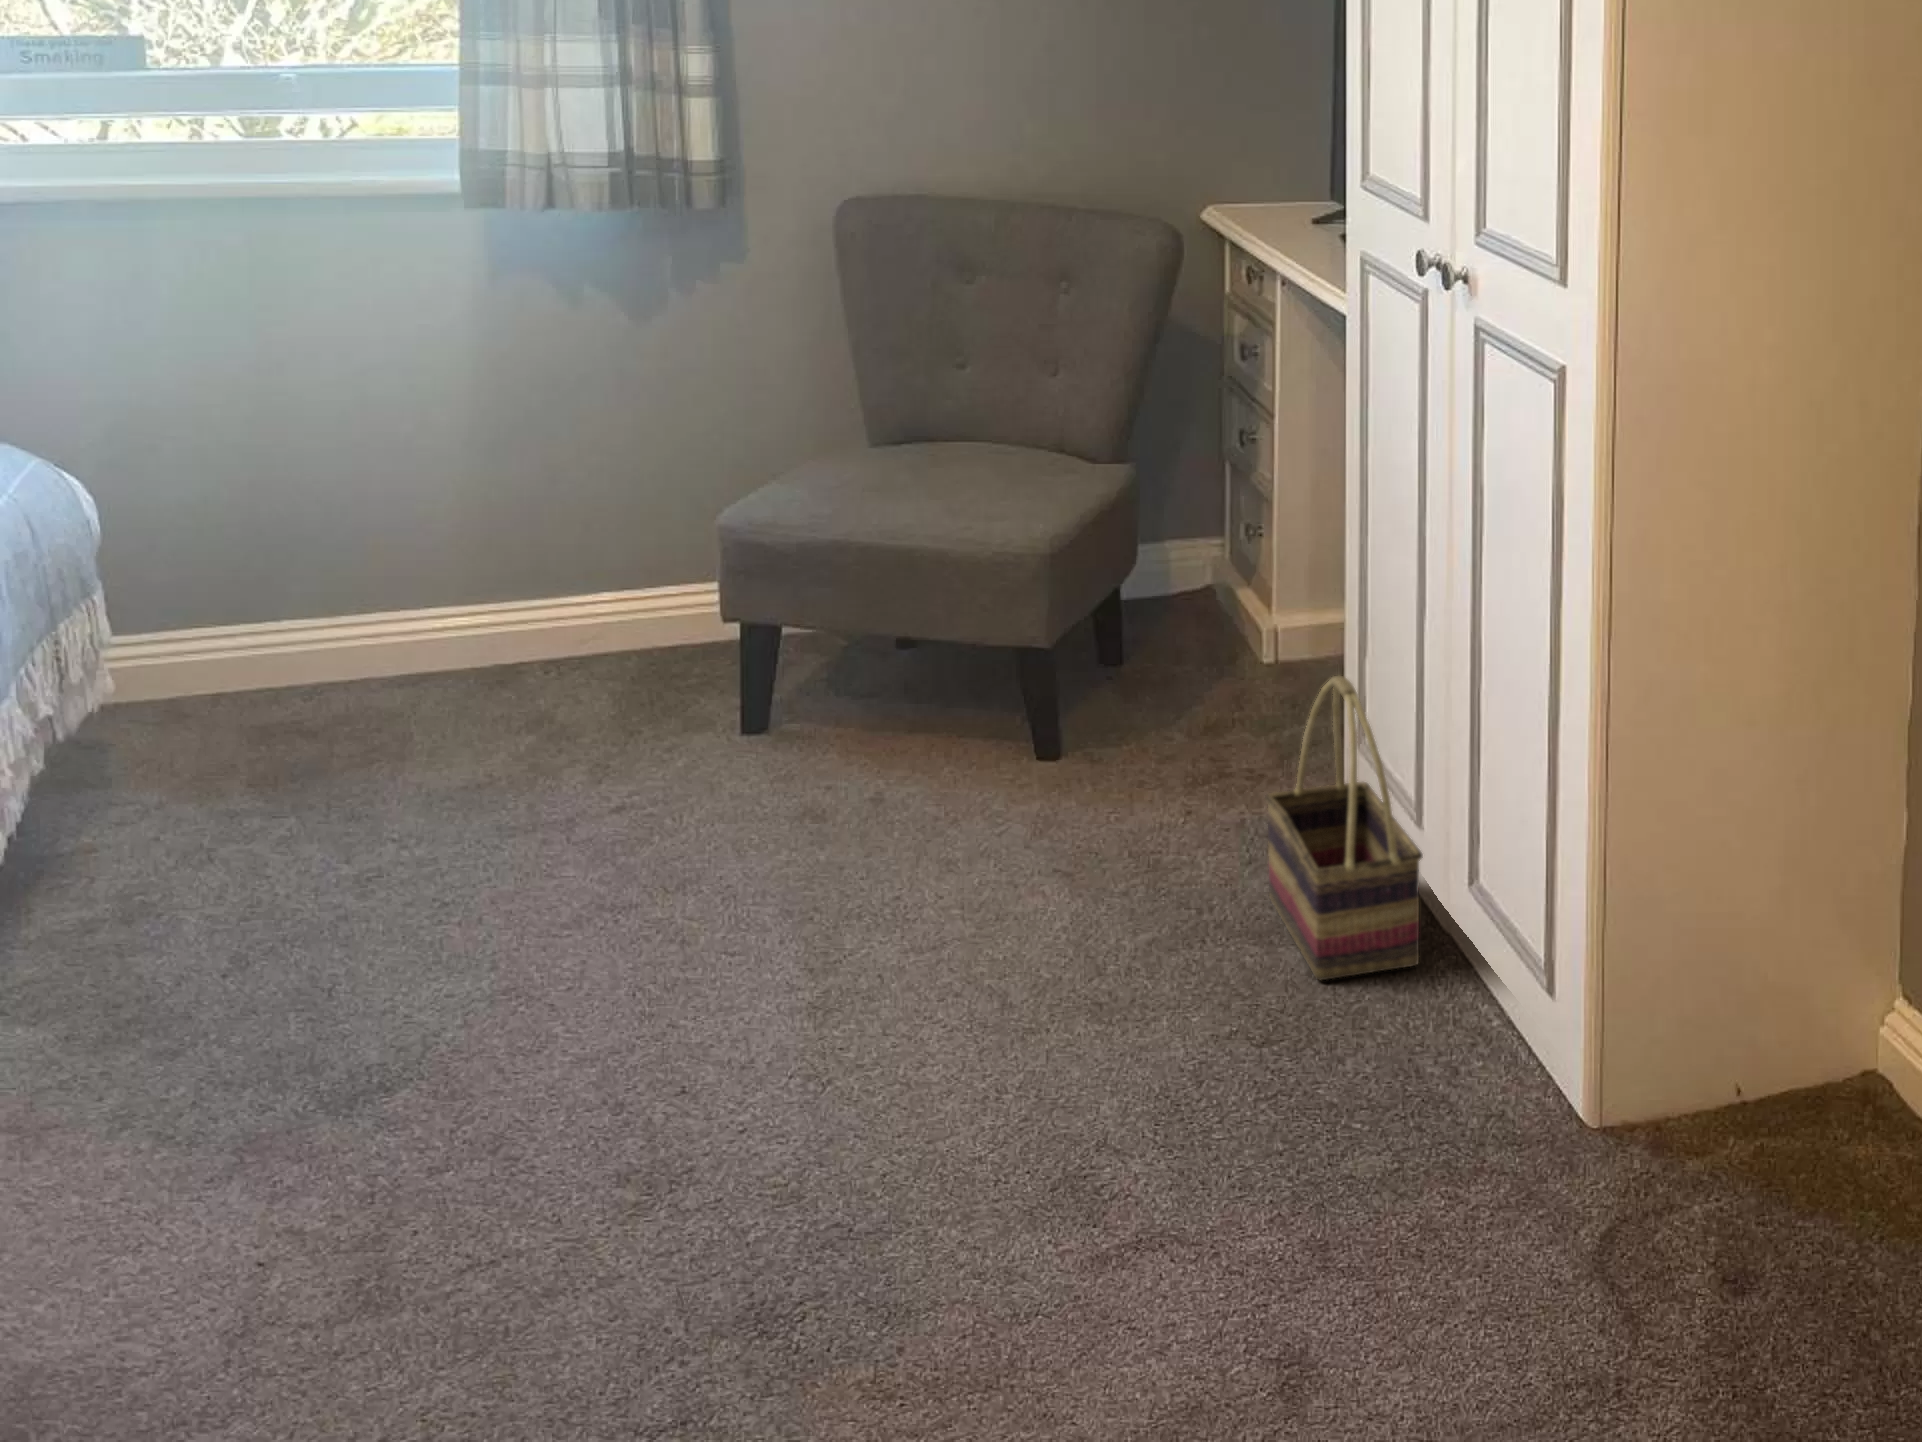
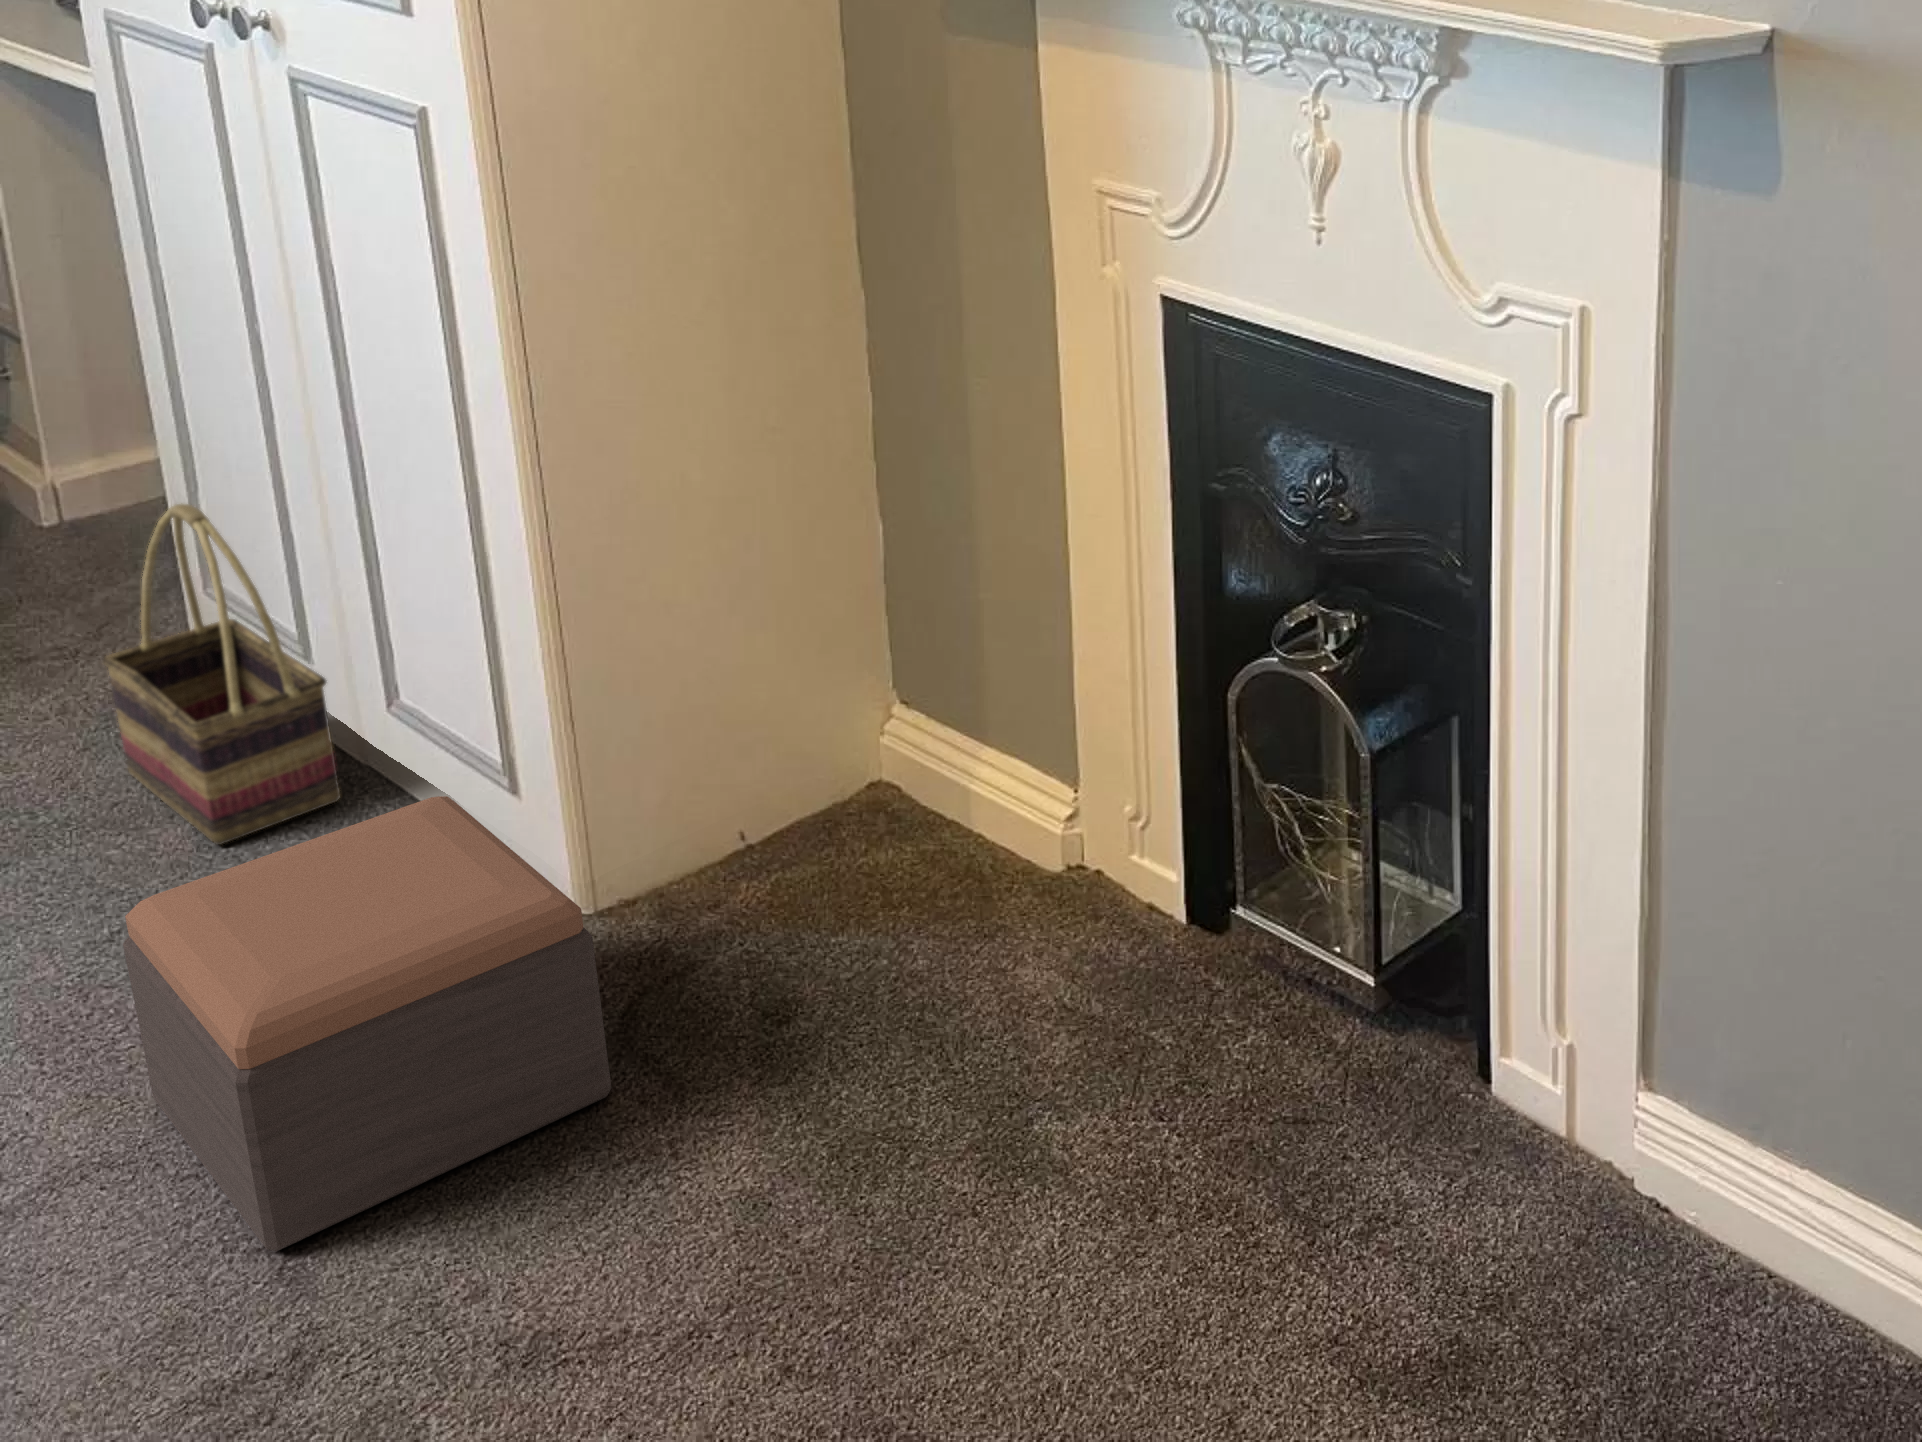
footstool: none [1220,986,1576,1363] -> present [123,796,611,1252]

